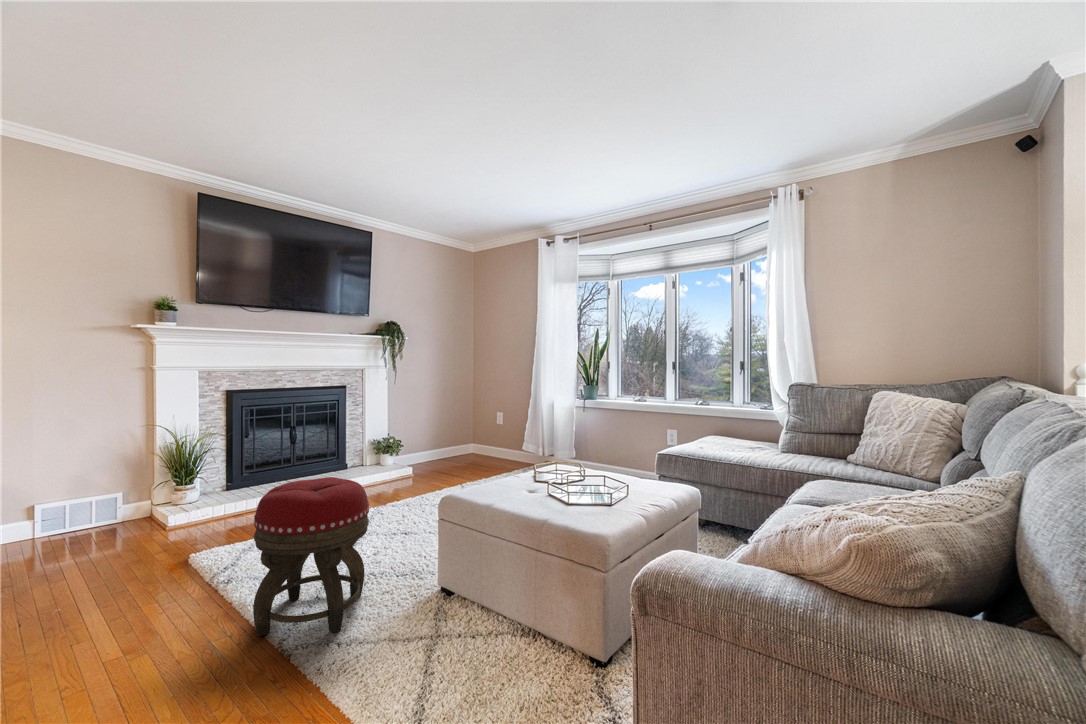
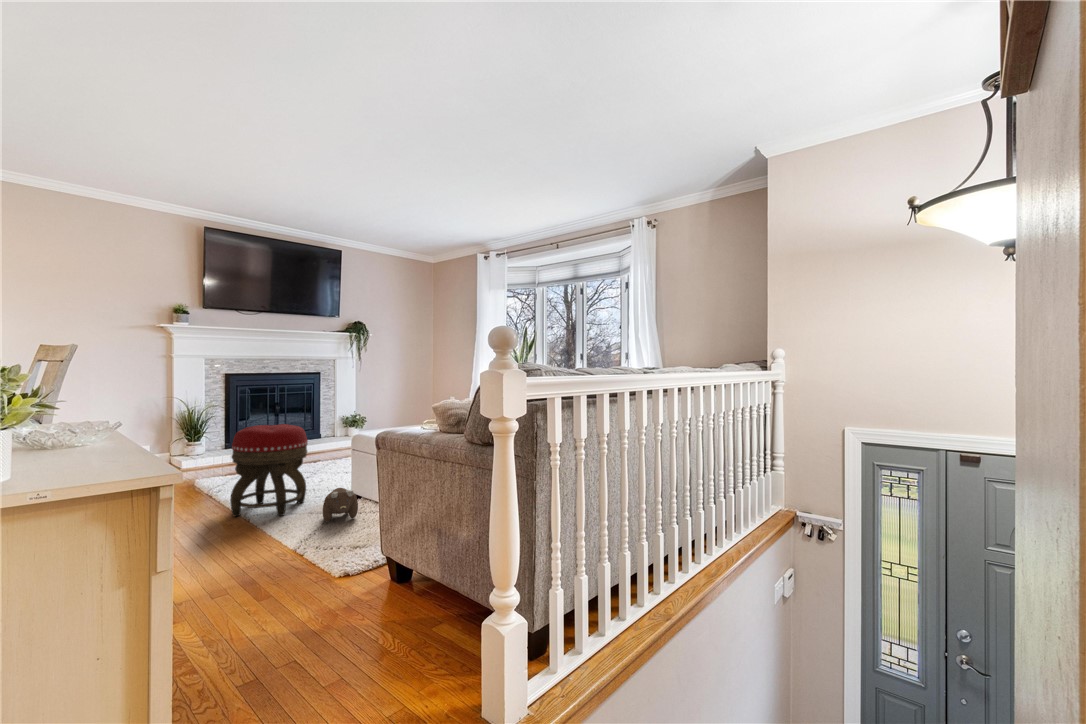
plush toy: none [408,586,462,648] -> present [323,488,358,522]

